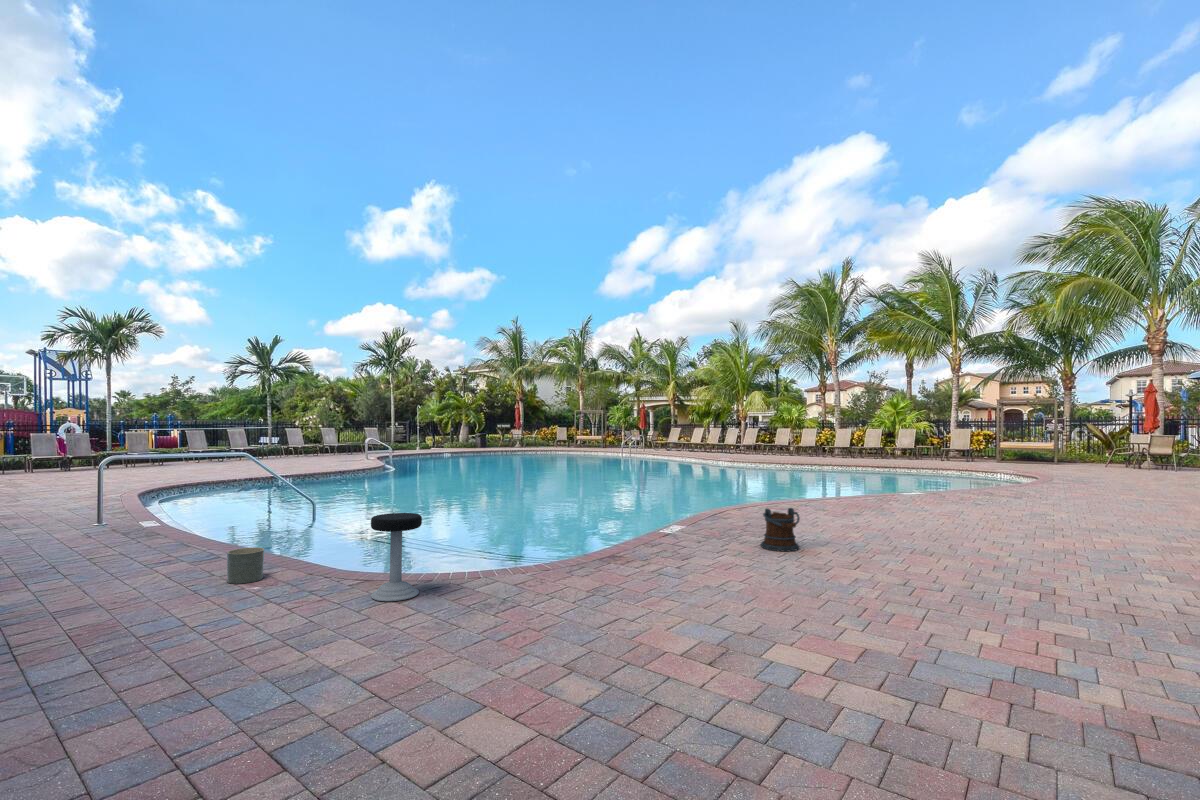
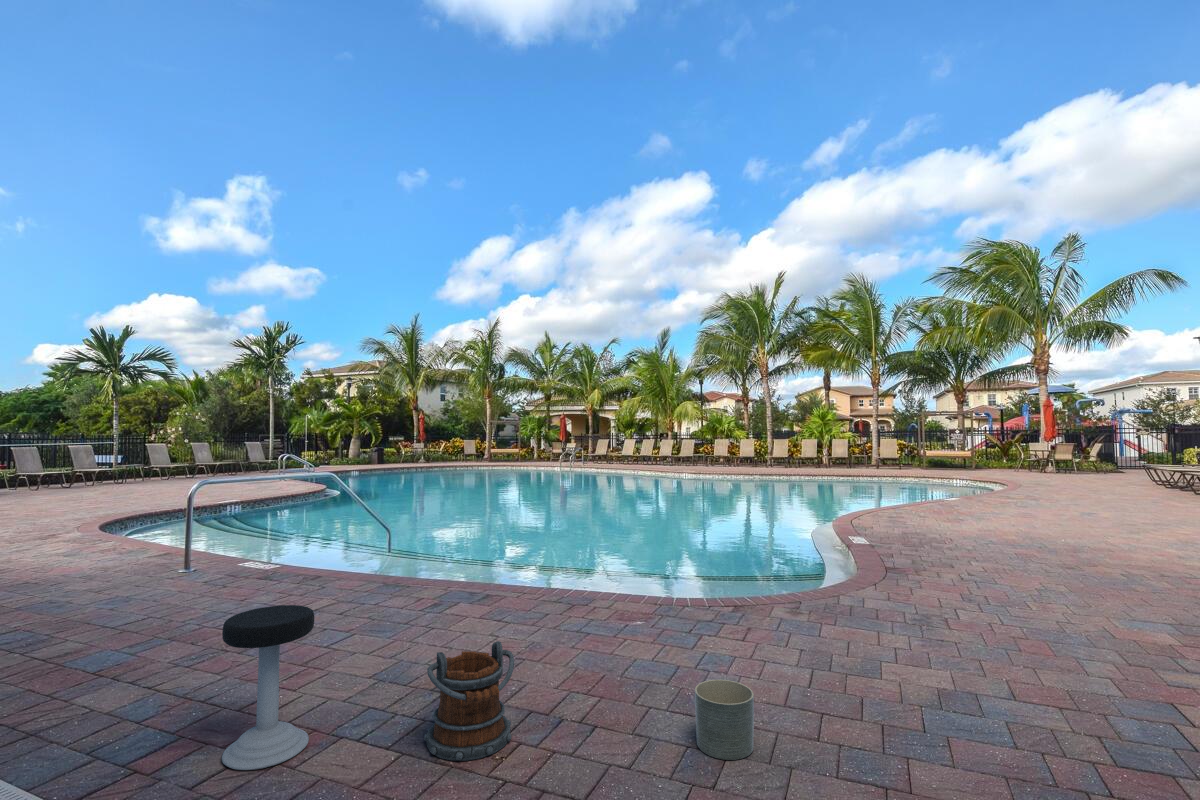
bucket: present [760,508,800,551] -> present [424,641,514,761]
stool: present [371,513,422,601] -> present [222,605,314,770]

